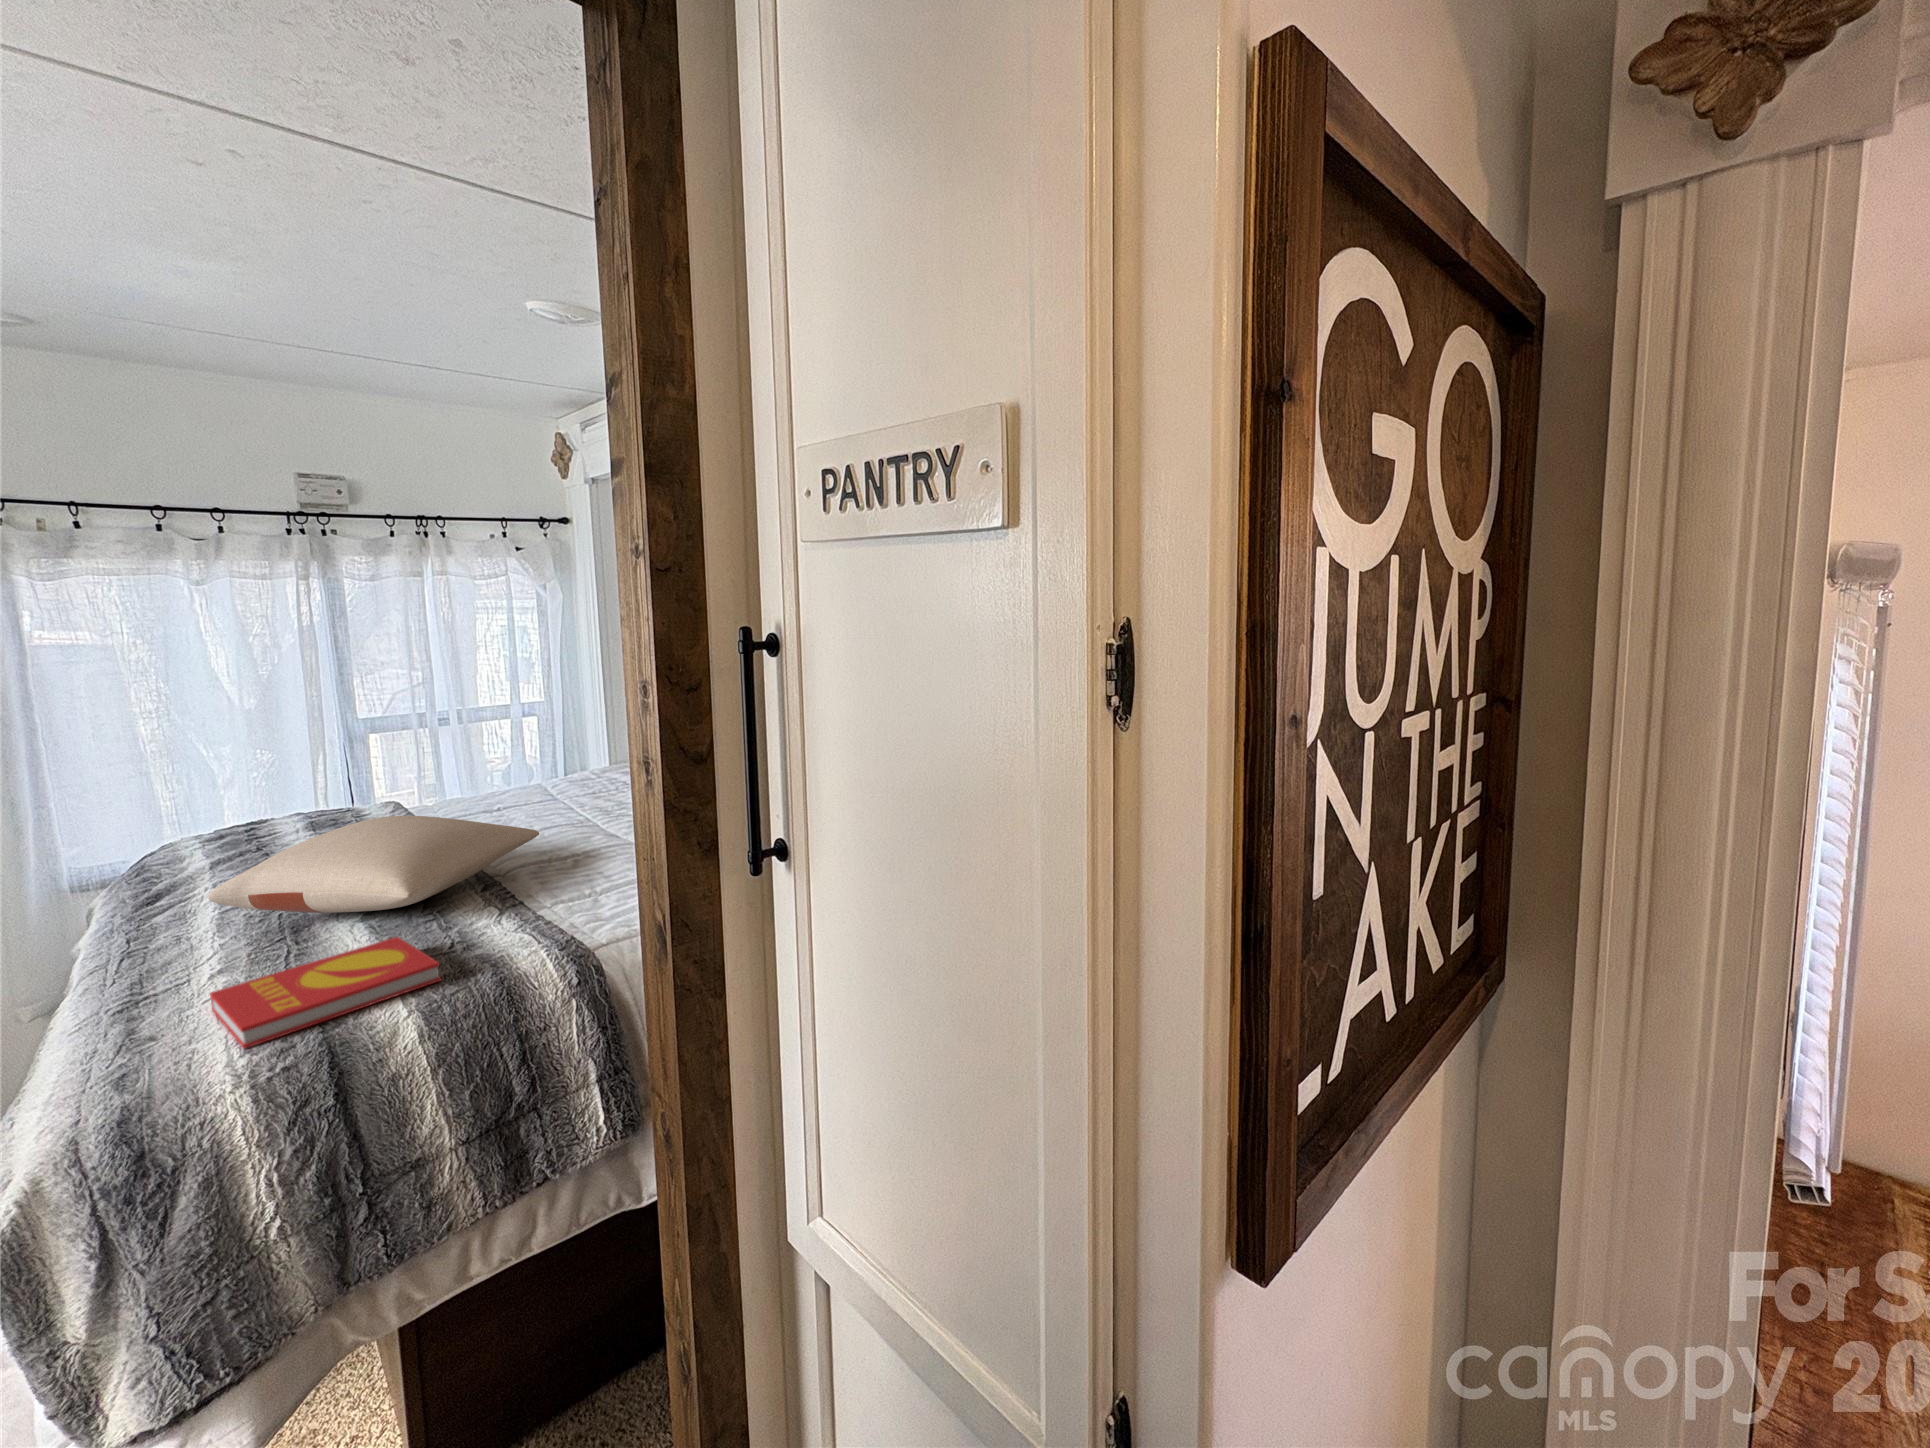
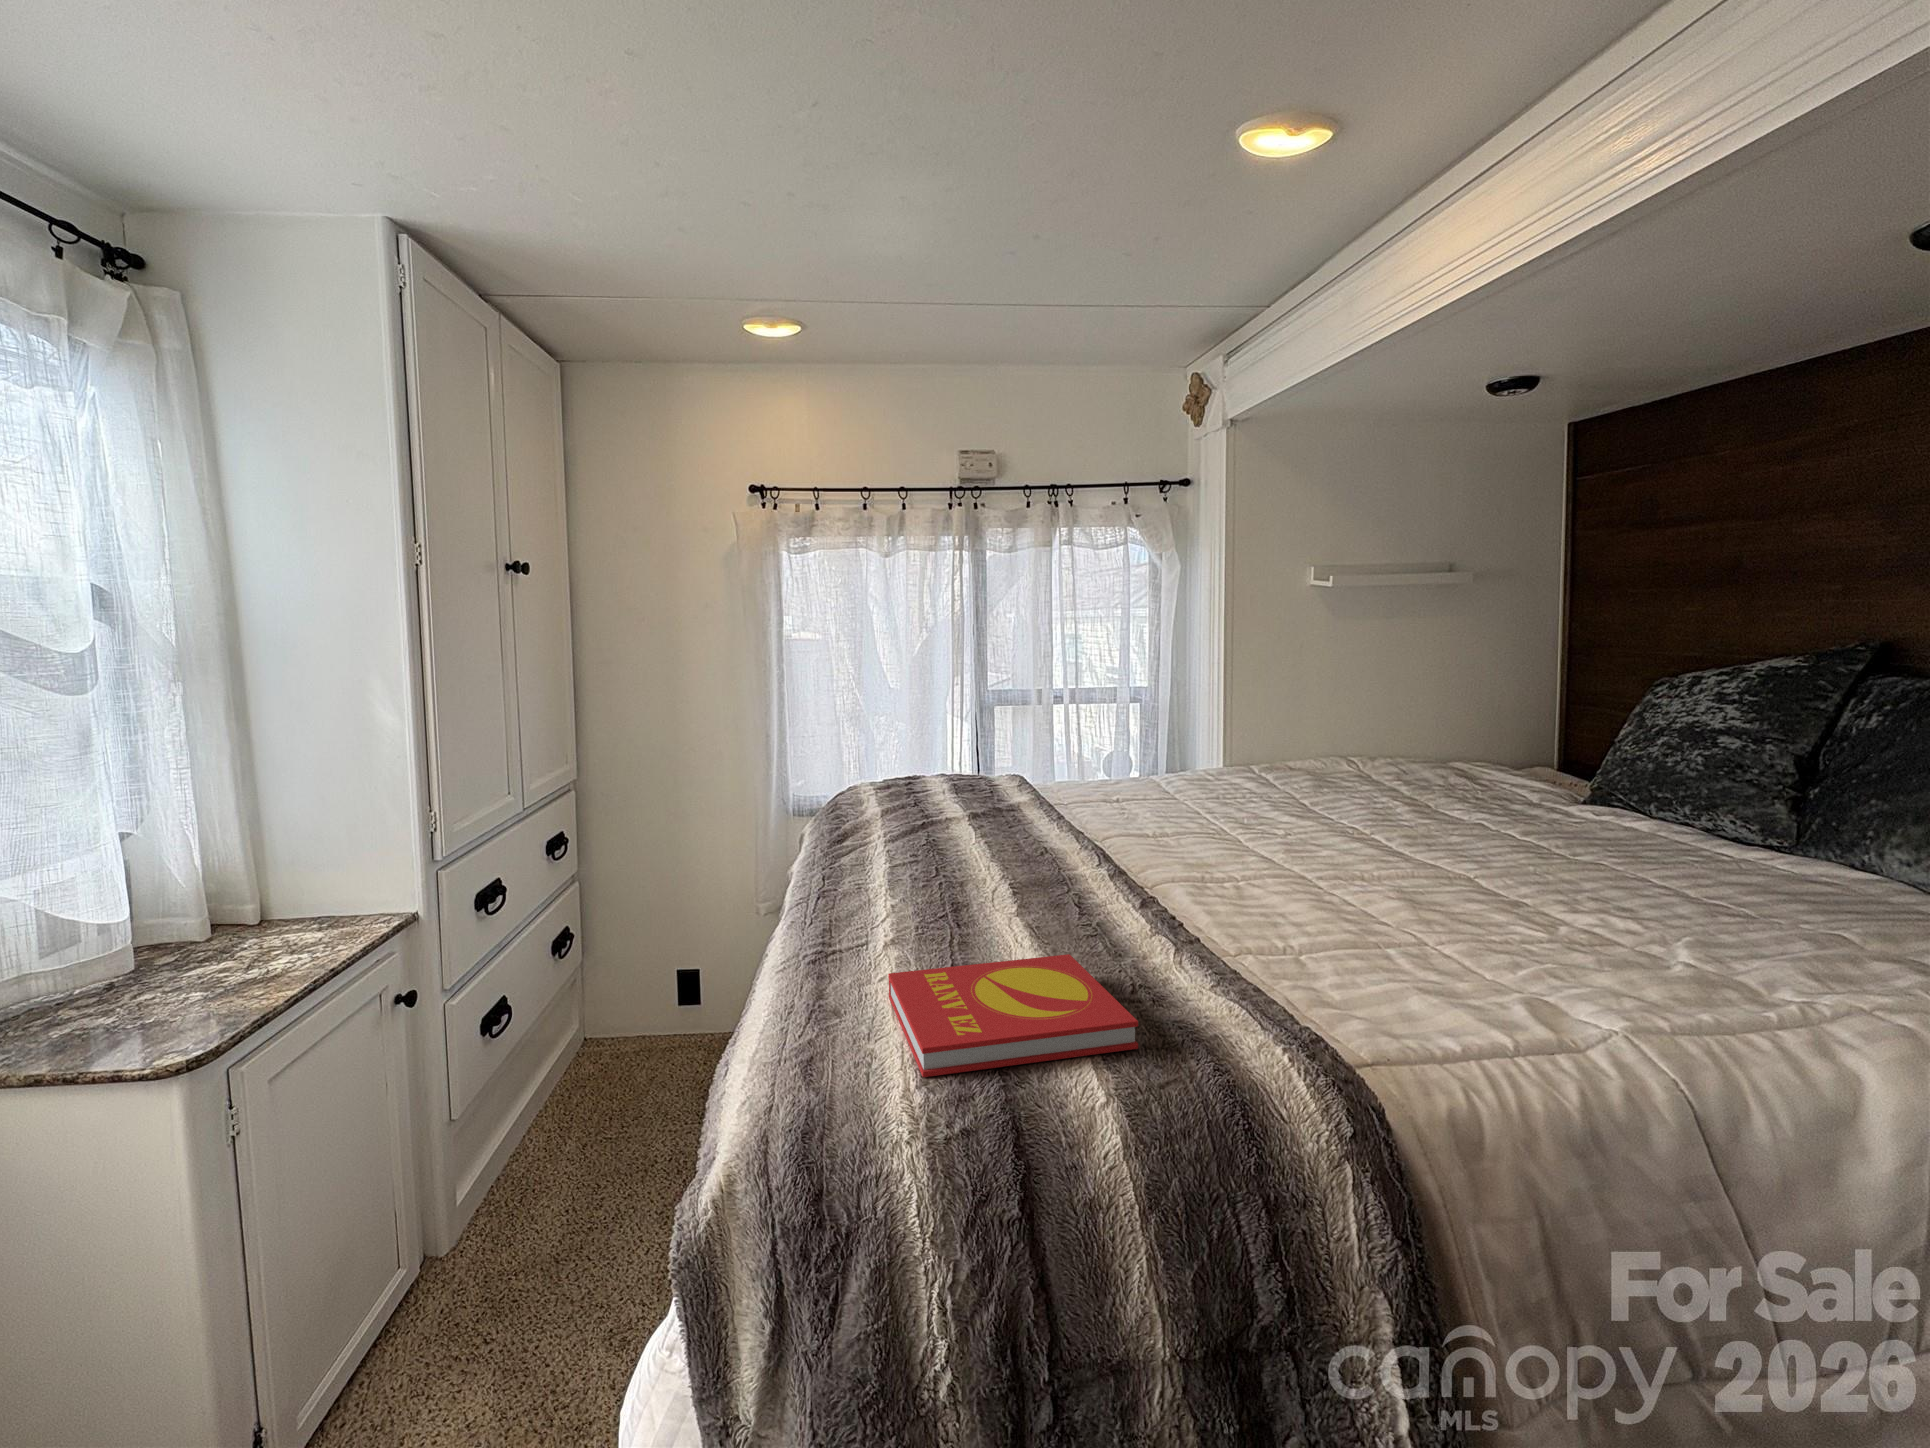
pillow: present [208,816,539,913] -> none [886,790,1206,908]

